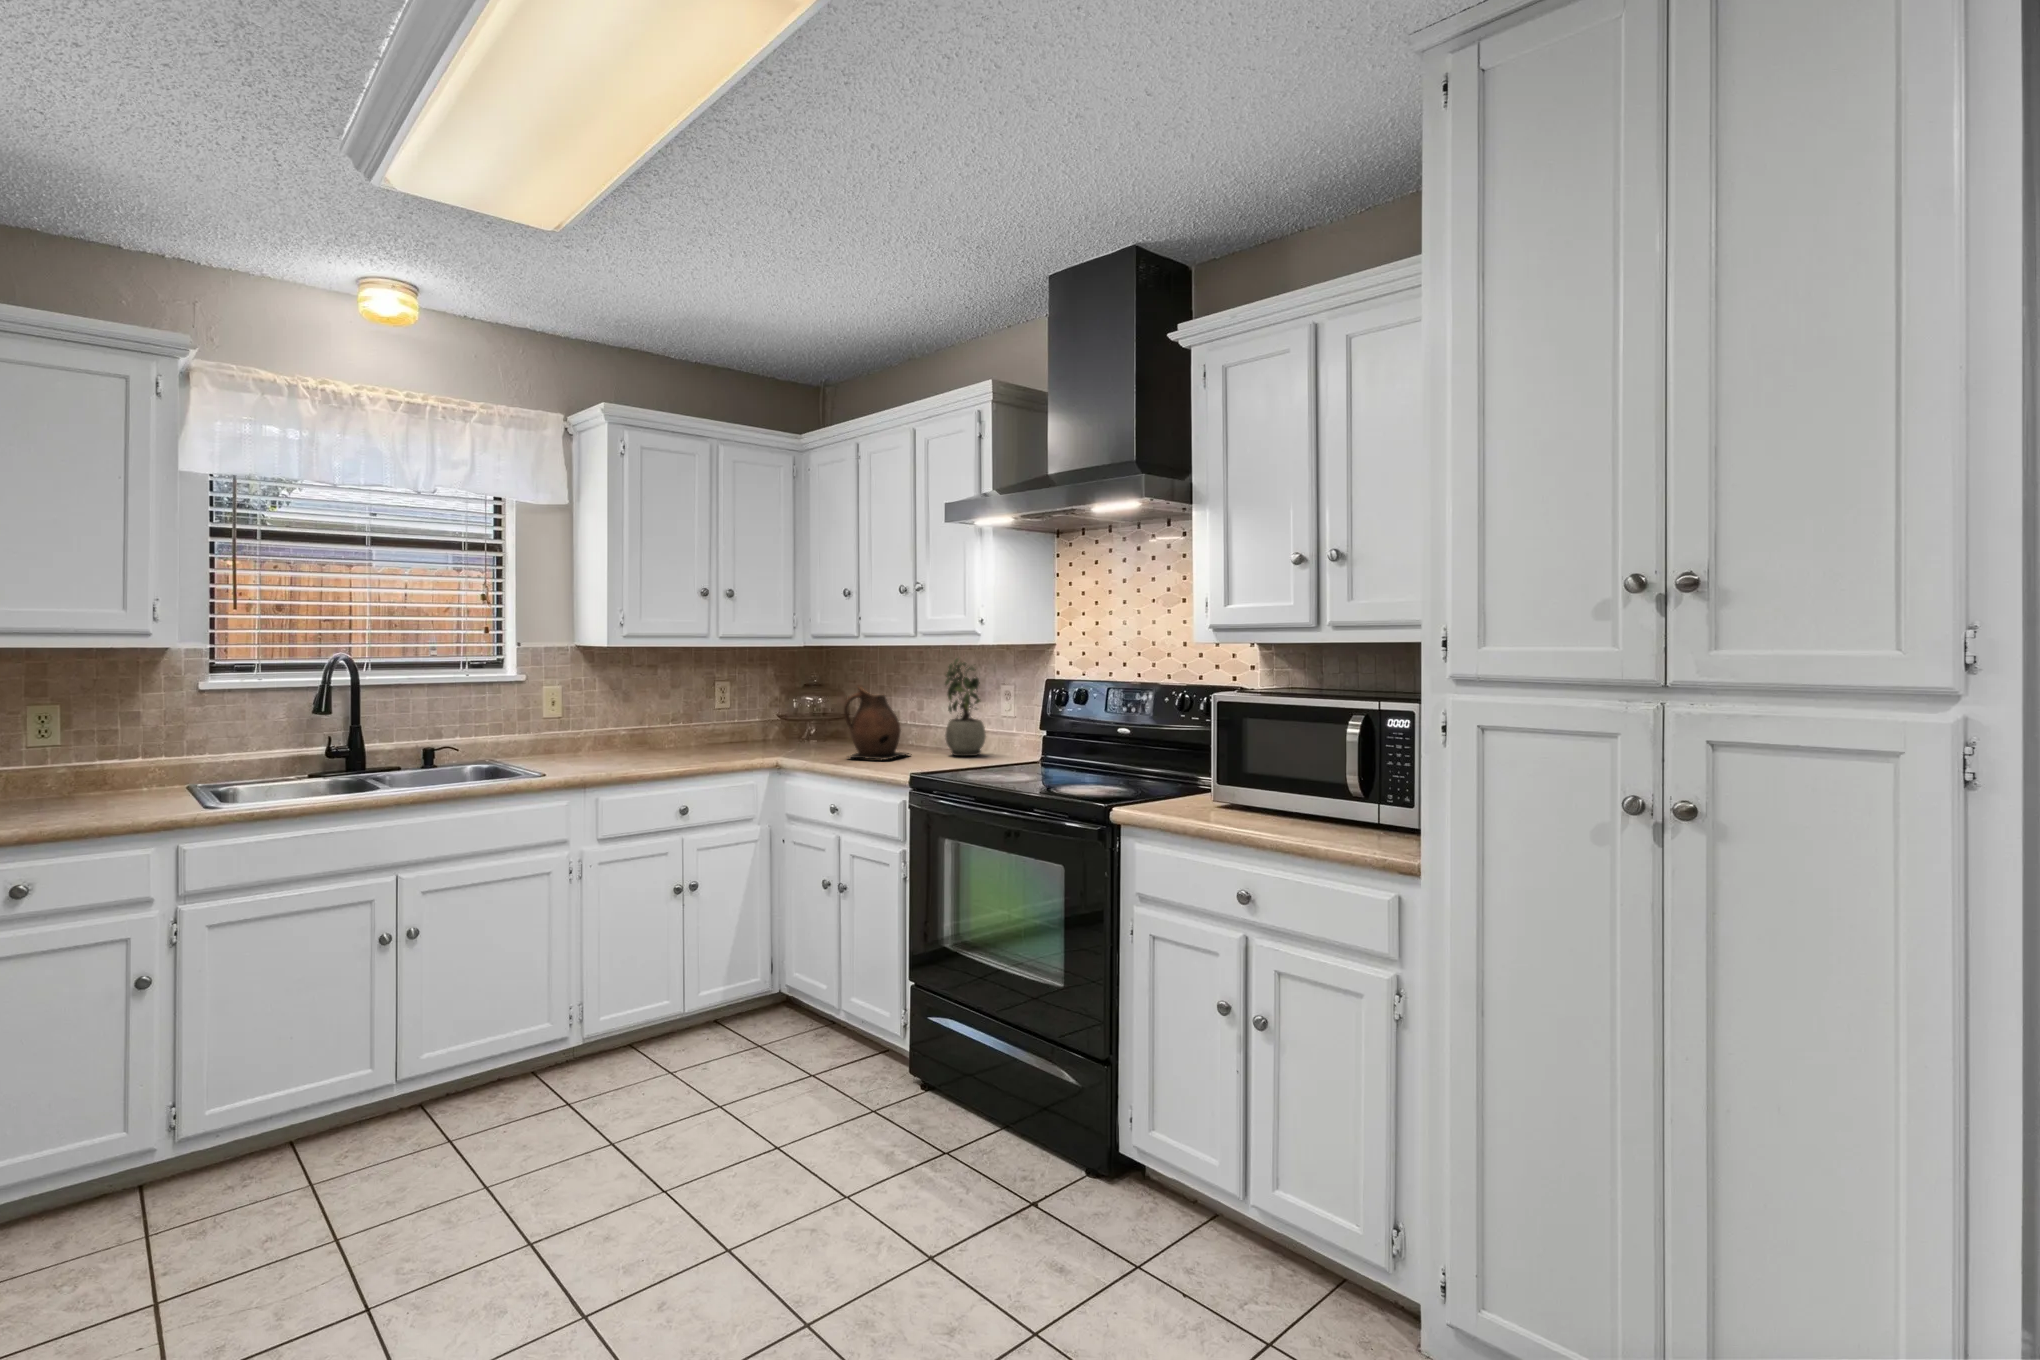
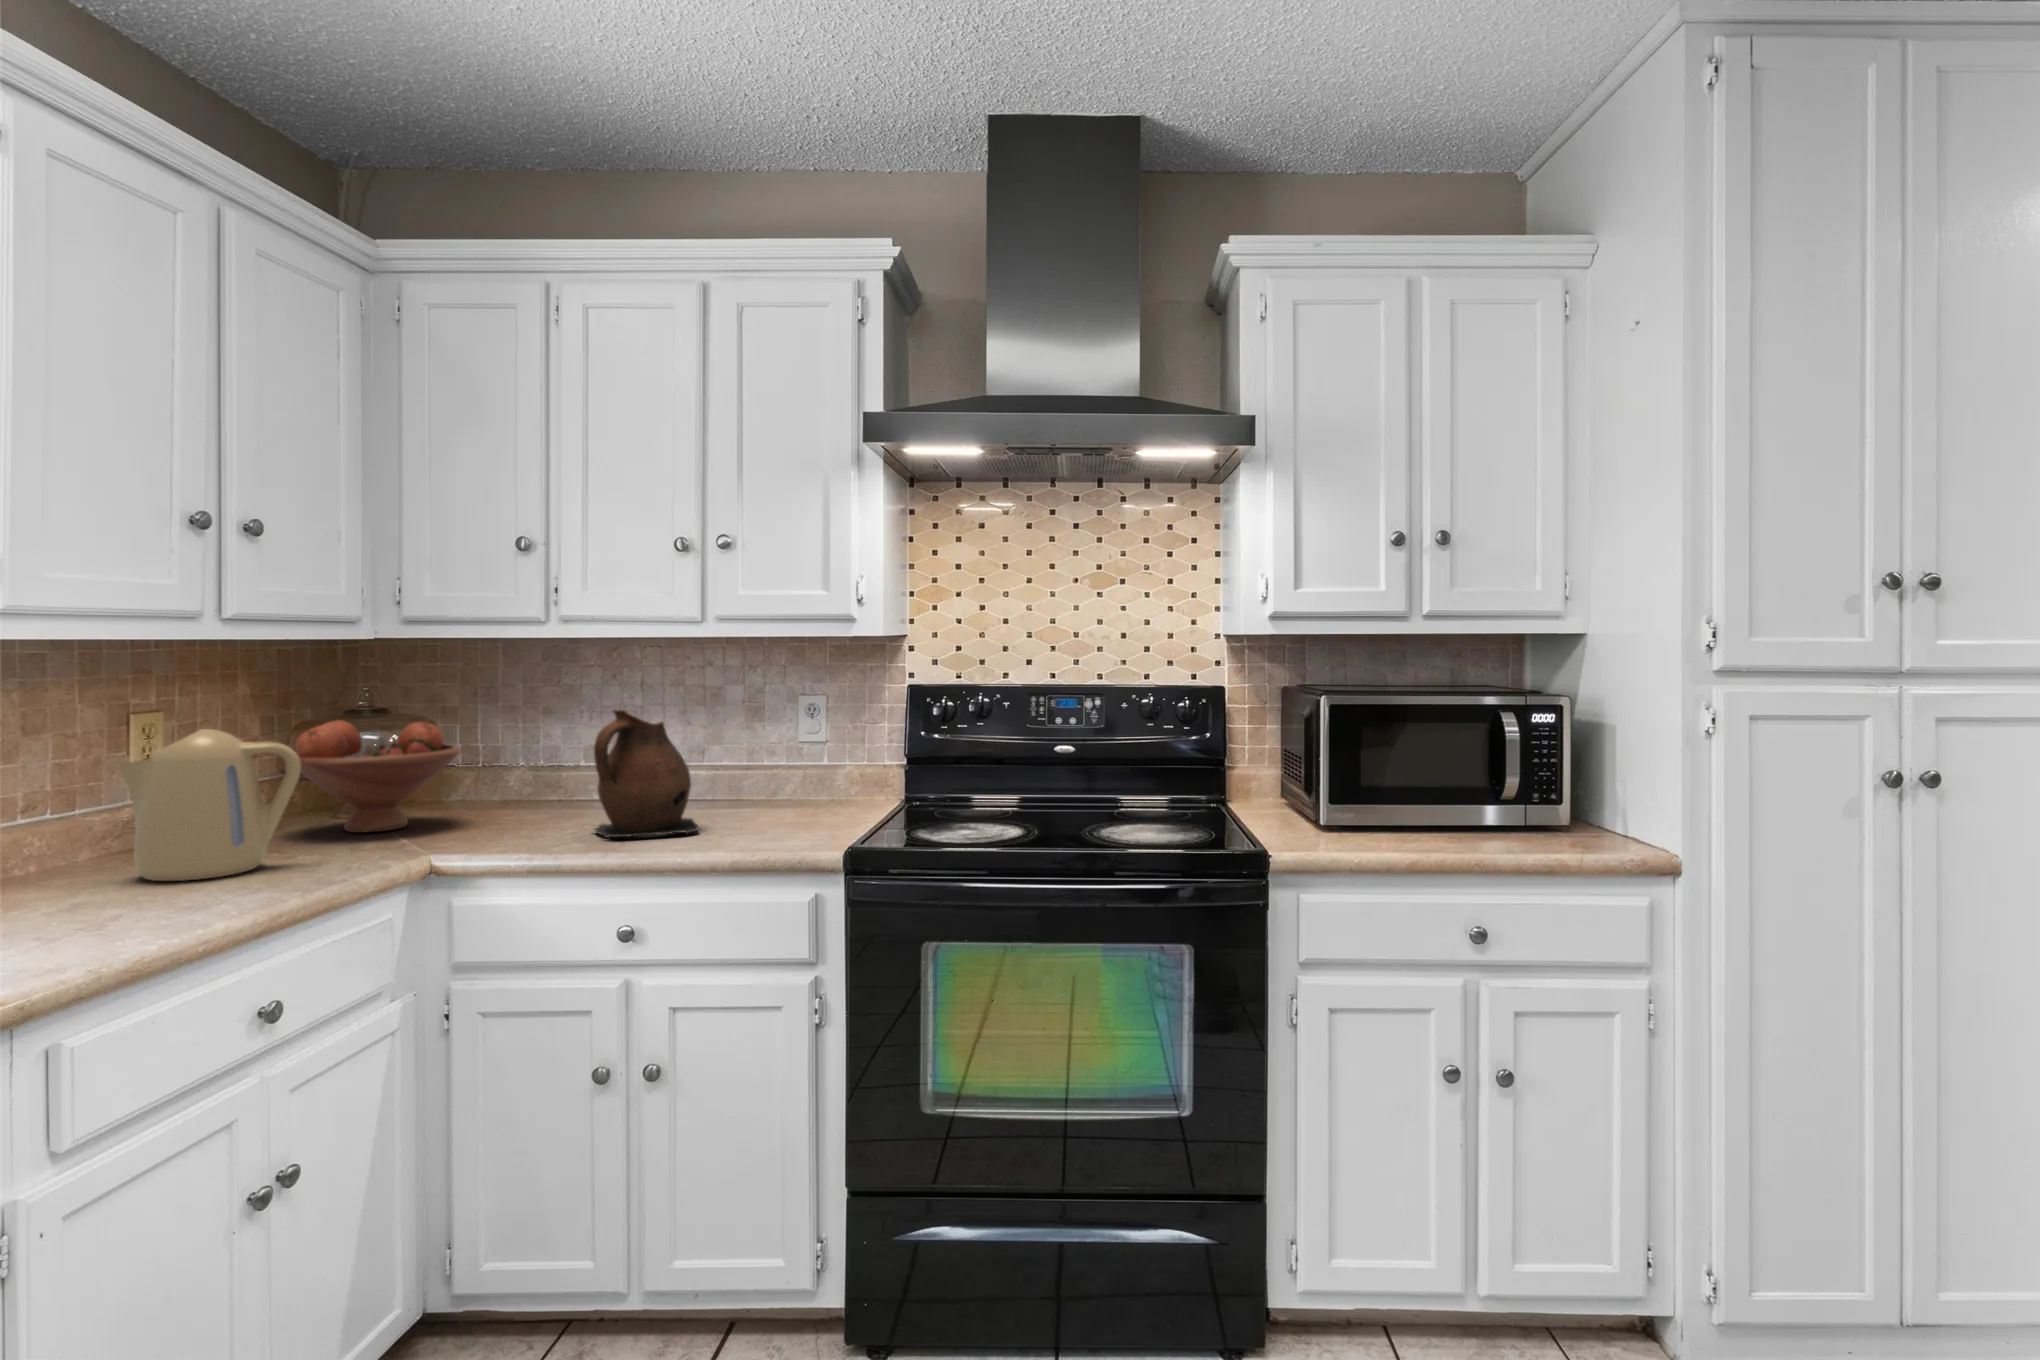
potted plant: present [945,658,986,756] -> none [733,657,823,813]
kettle: none [669,688,728,754] -> present [116,729,301,881]
fruit bowl: none [758,688,834,745] -> present [296,720,460,833]

